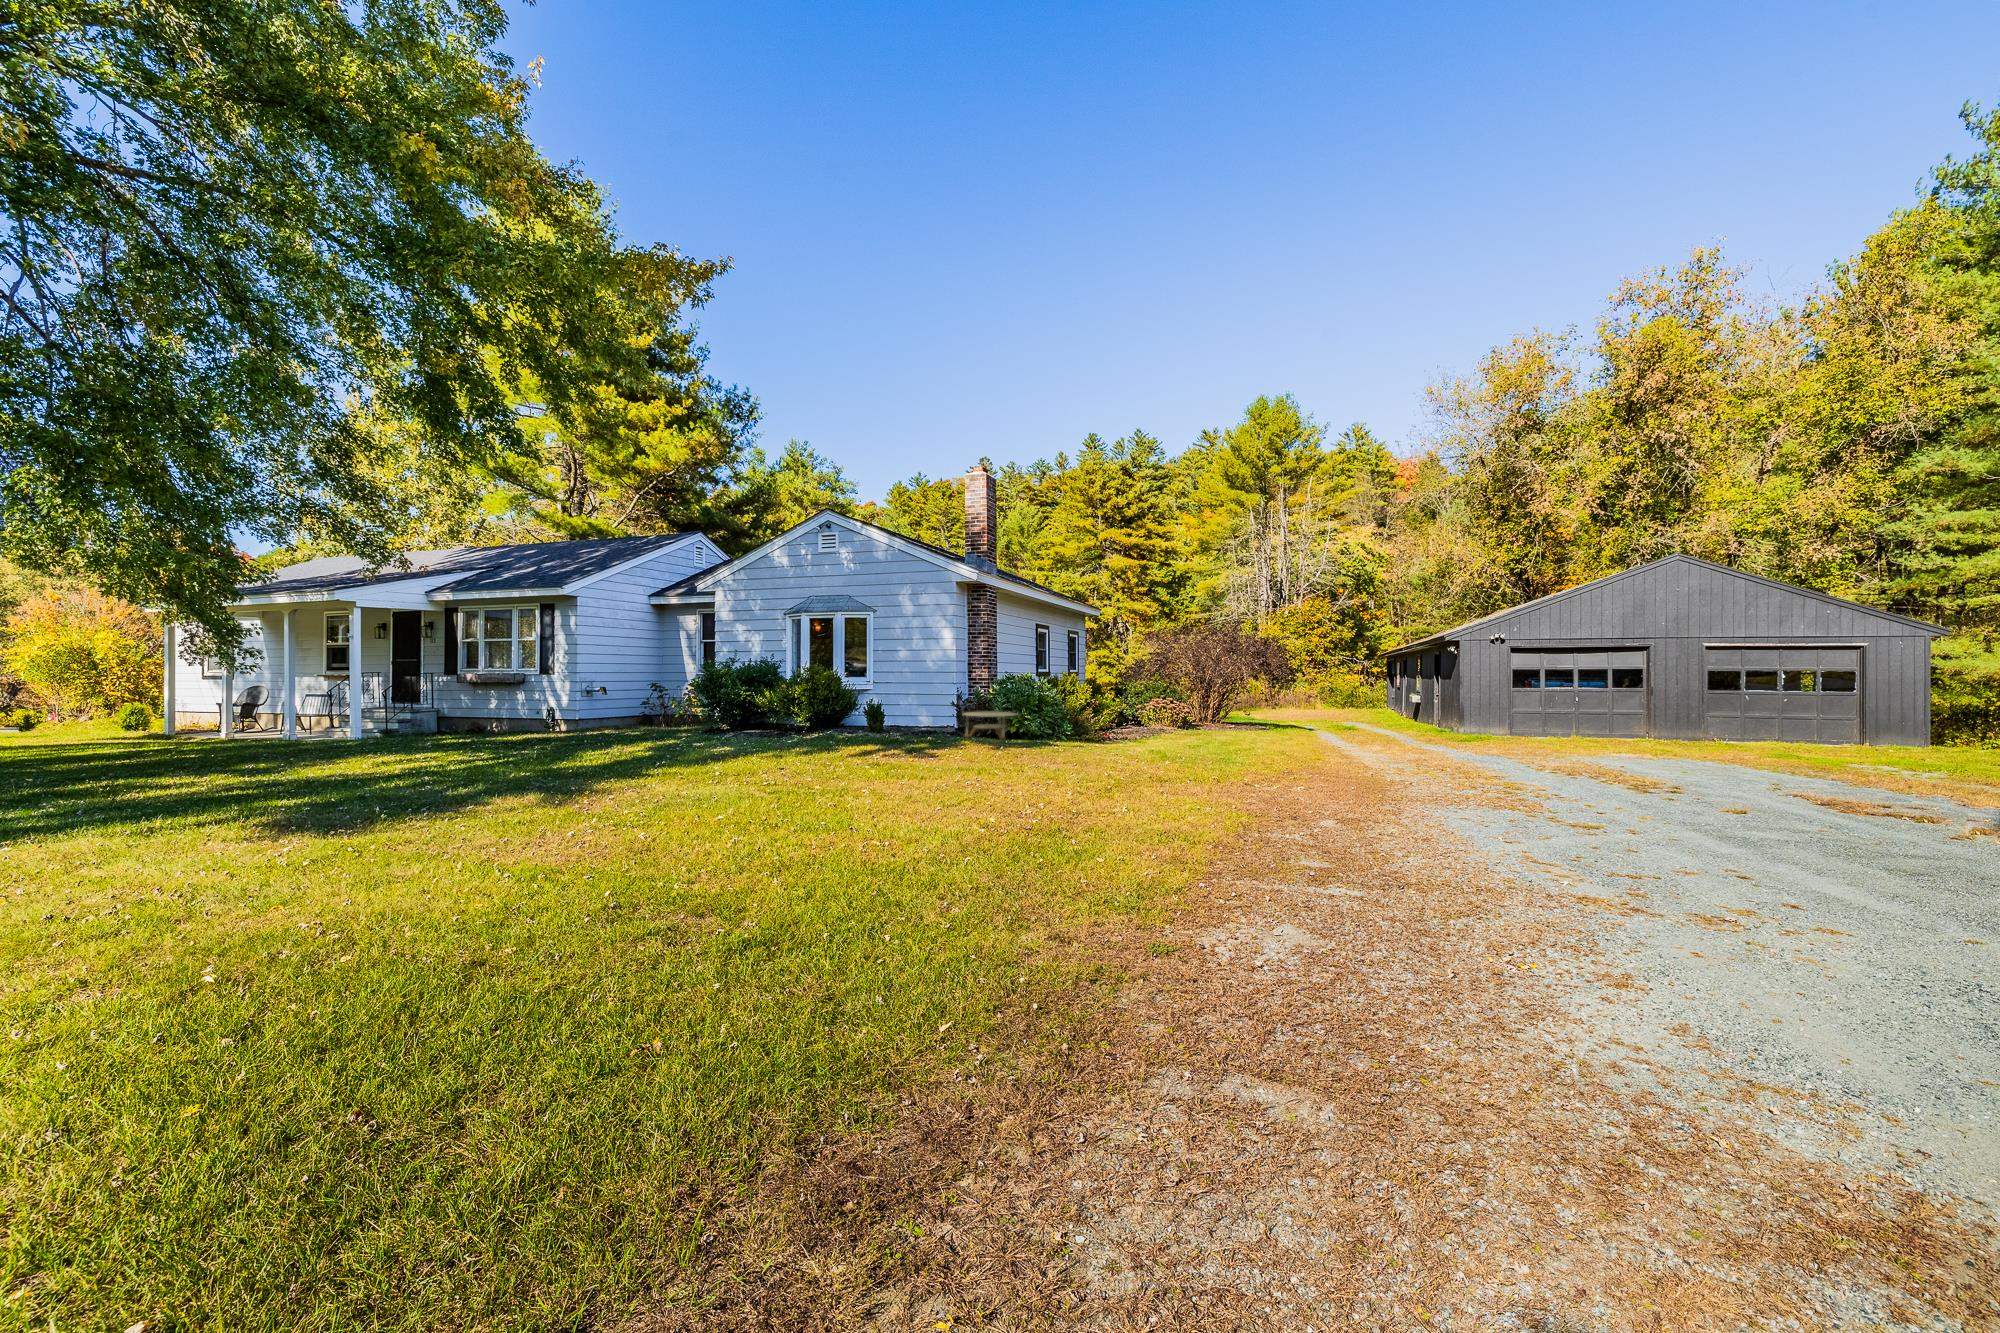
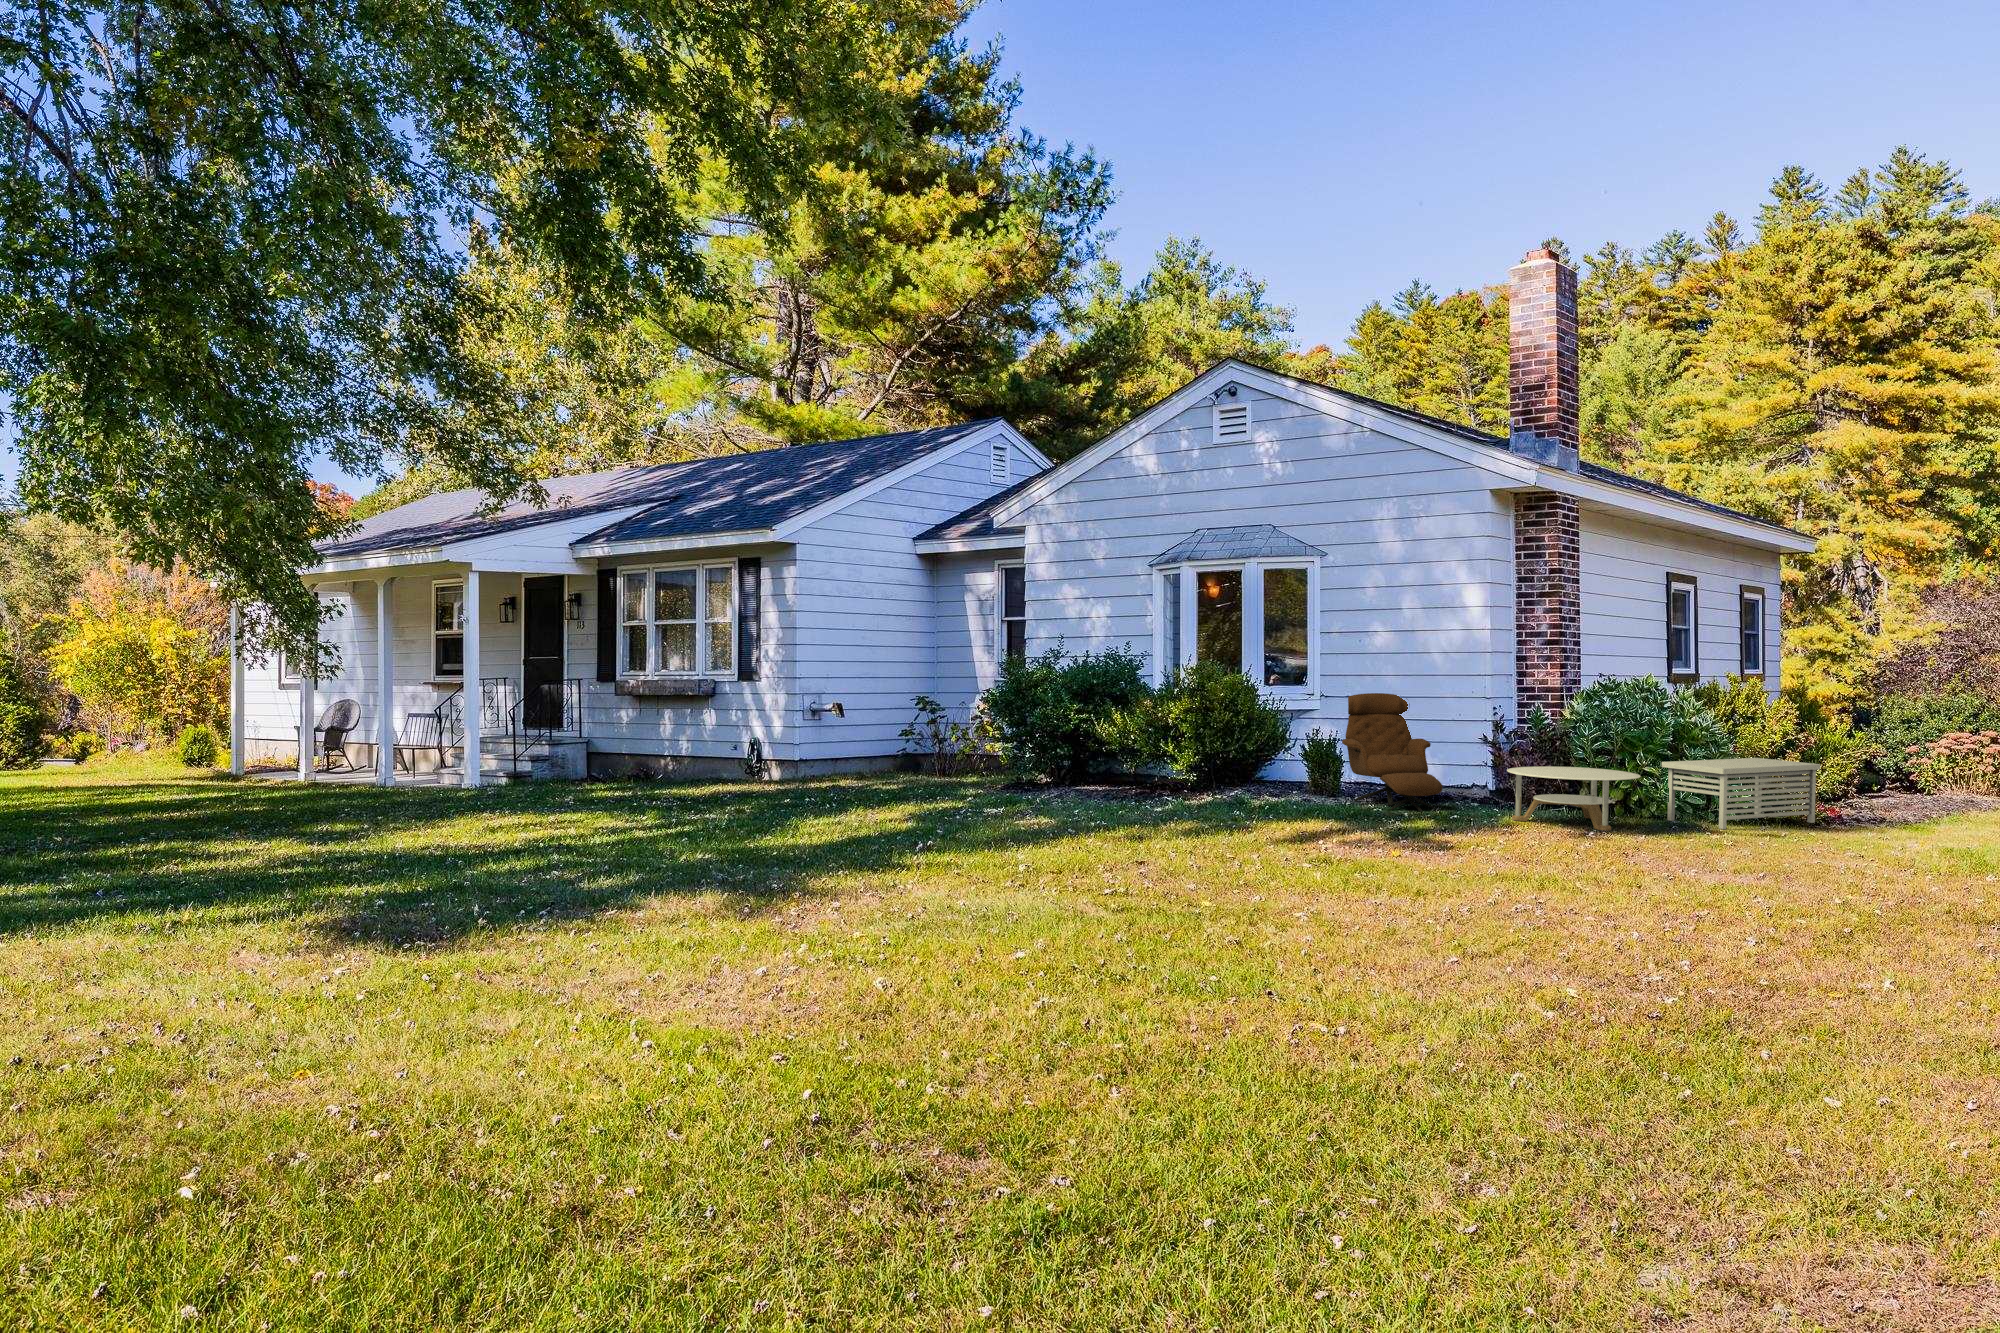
lounge chair: none [887,679,934,735] -> present [1342,693,1442,812]
storage bench: none [1028,705,1091,736] -> present [1662,758,1820,829]

